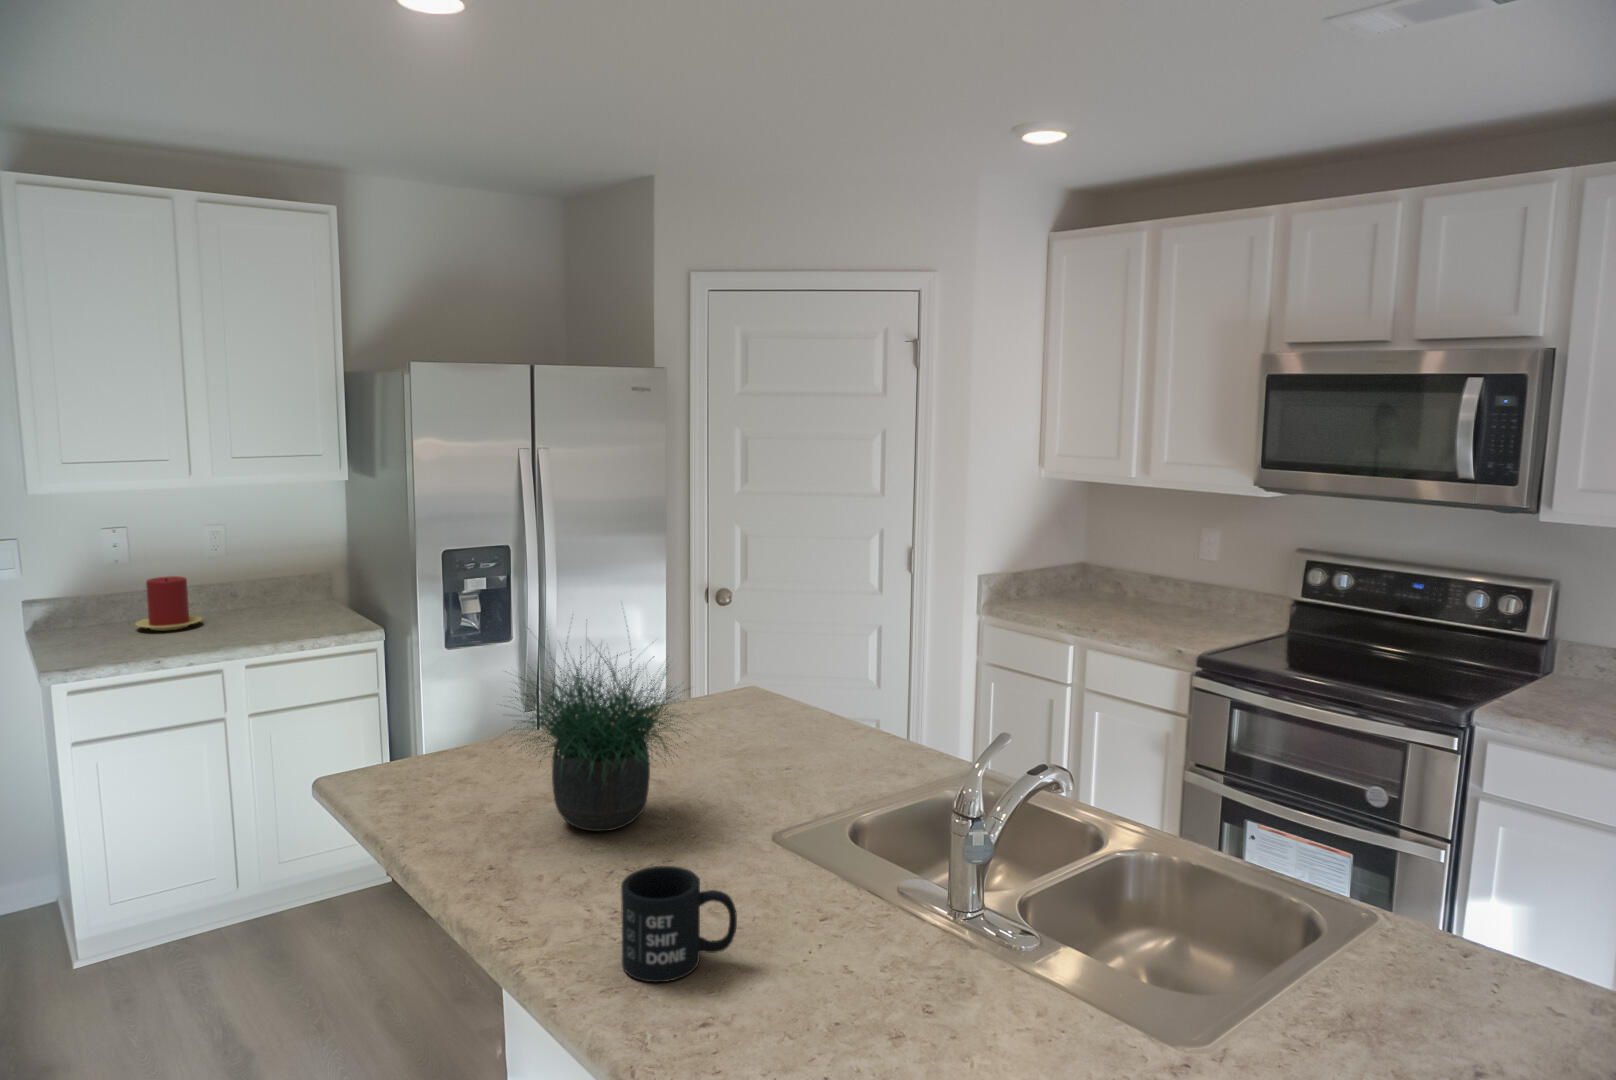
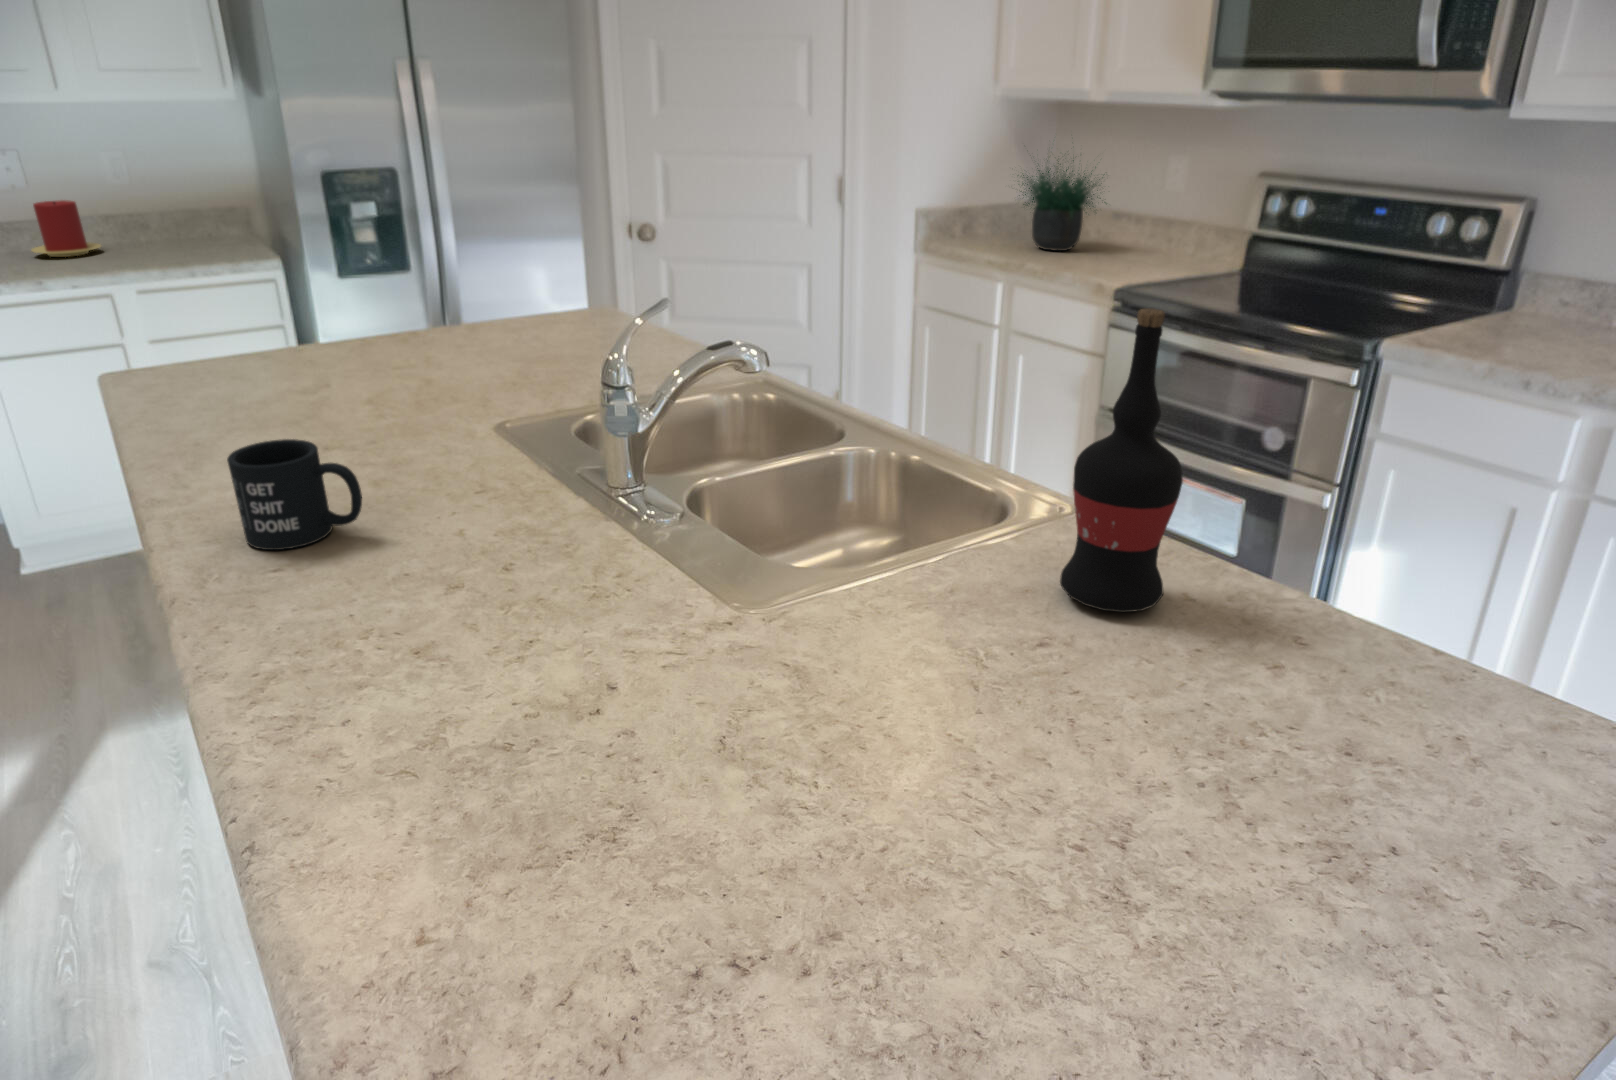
potted plant: present [504,650,687,831] -> present [1018,160,1106,251]
wine bottle: none [1420,748,1541,1026] -> present [1060,308,1183,612]

